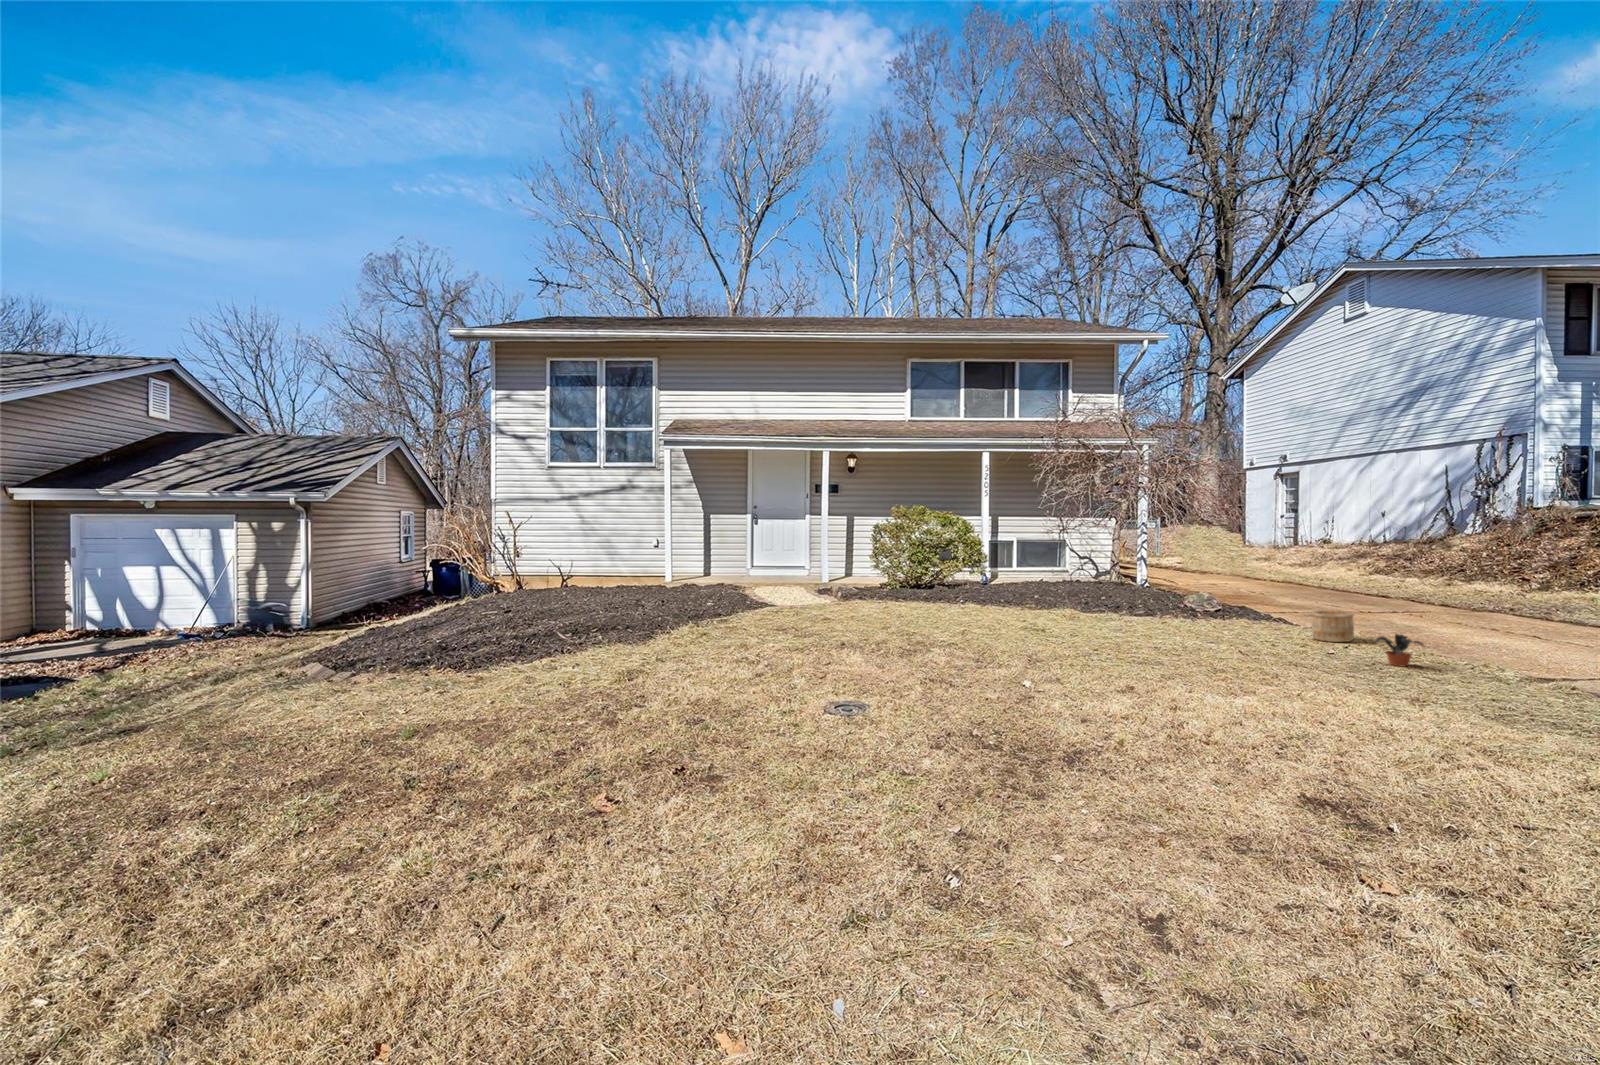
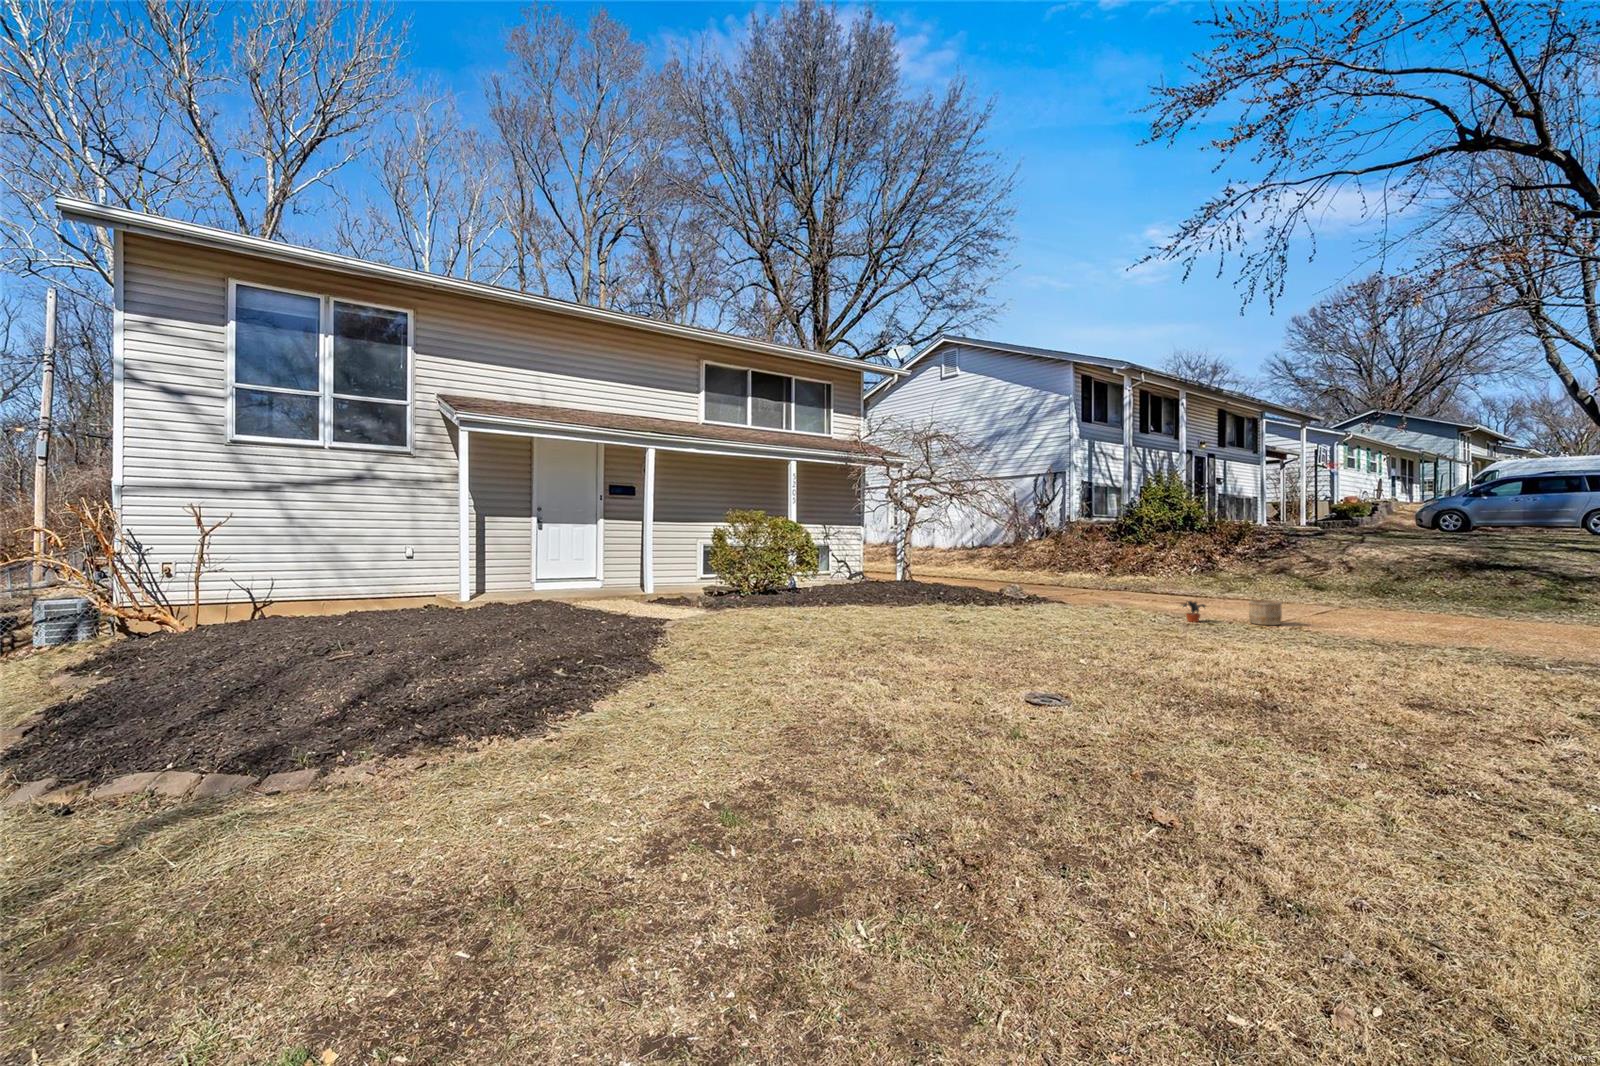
wooden bucket: present [1311,610,1354,642] -> present [1249,600,1282,625]

